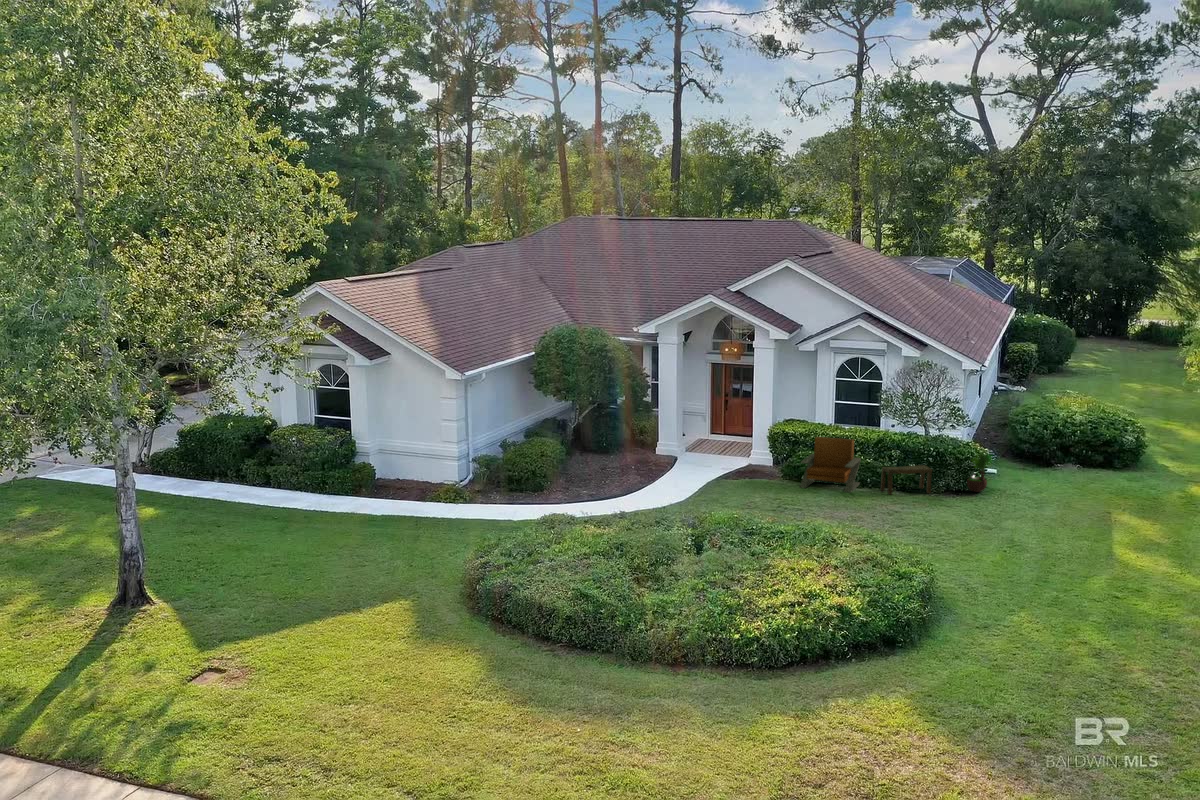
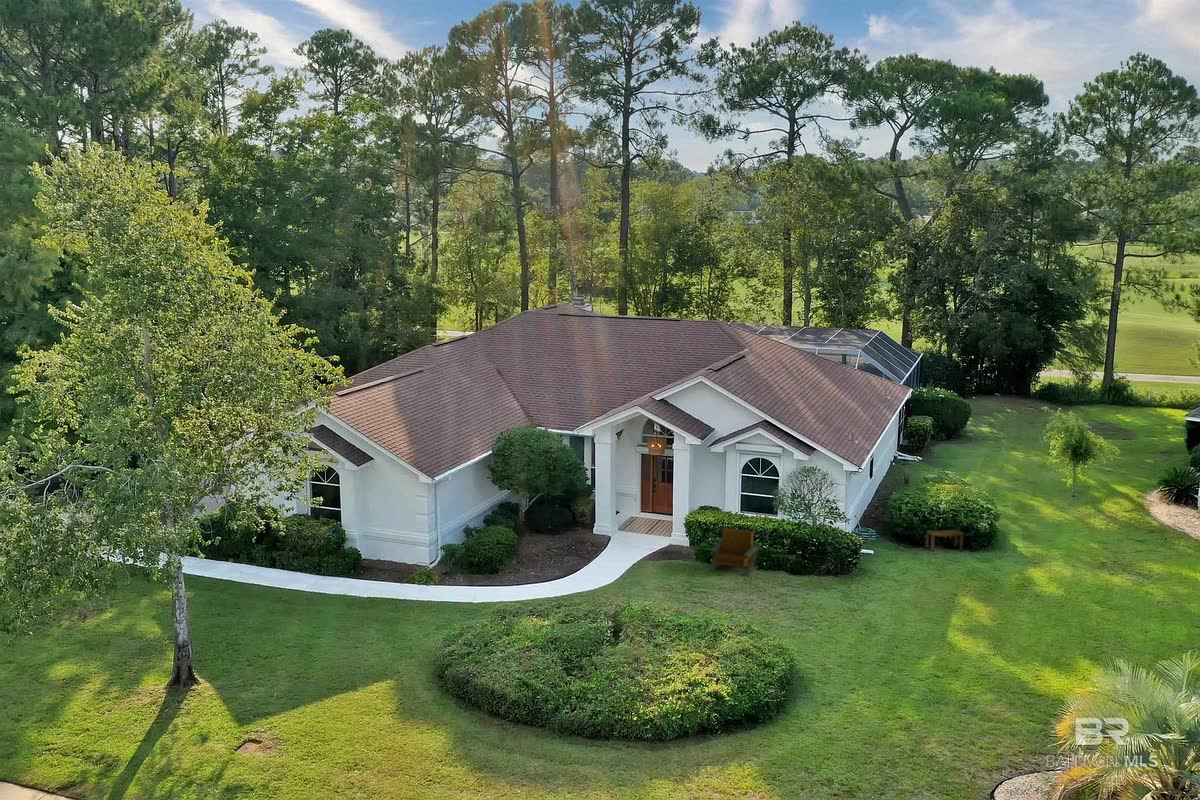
potted tree: present [967,454,992,492] -> none [841,544,863,576]
bench: present [881,465,932,495] -> present [926,530,964,551]

